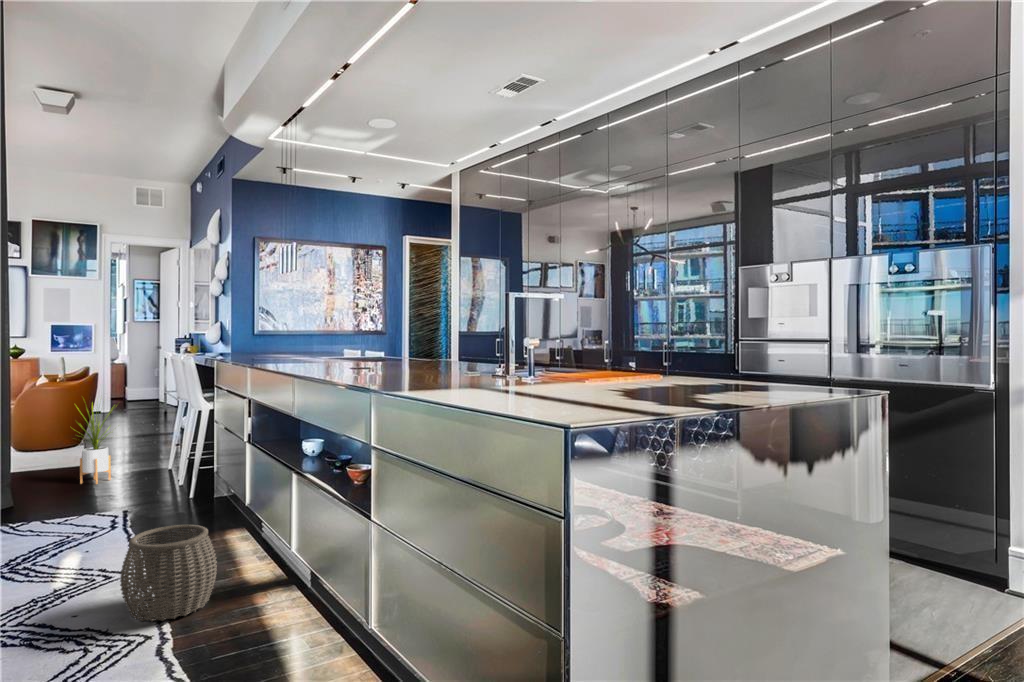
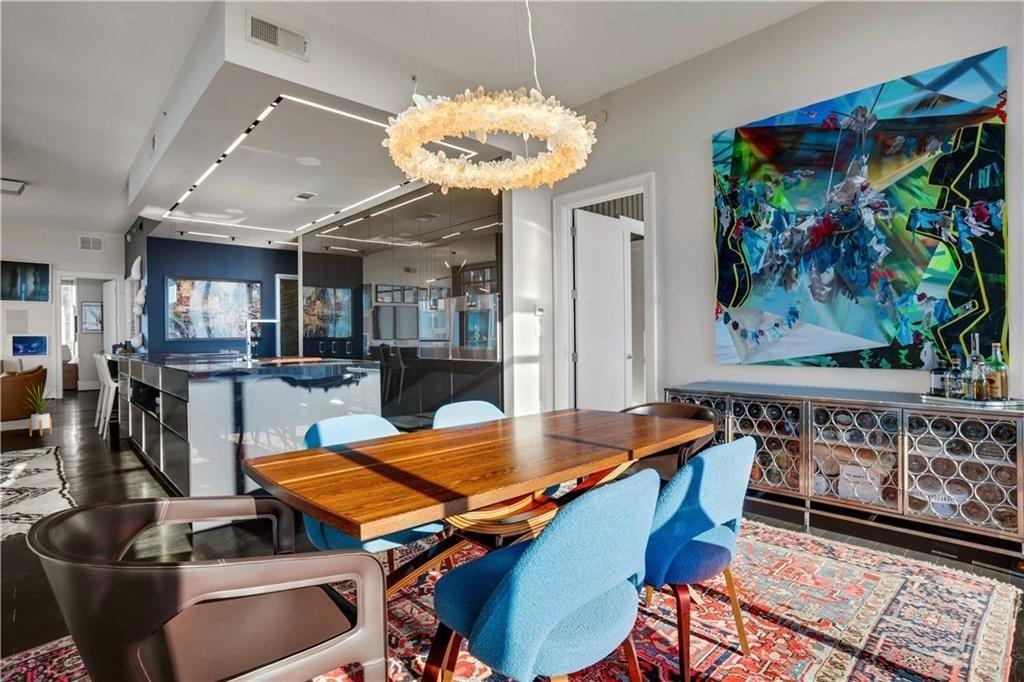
woven basket: present [120,525,217,622] -> none [42,438,98,482]

